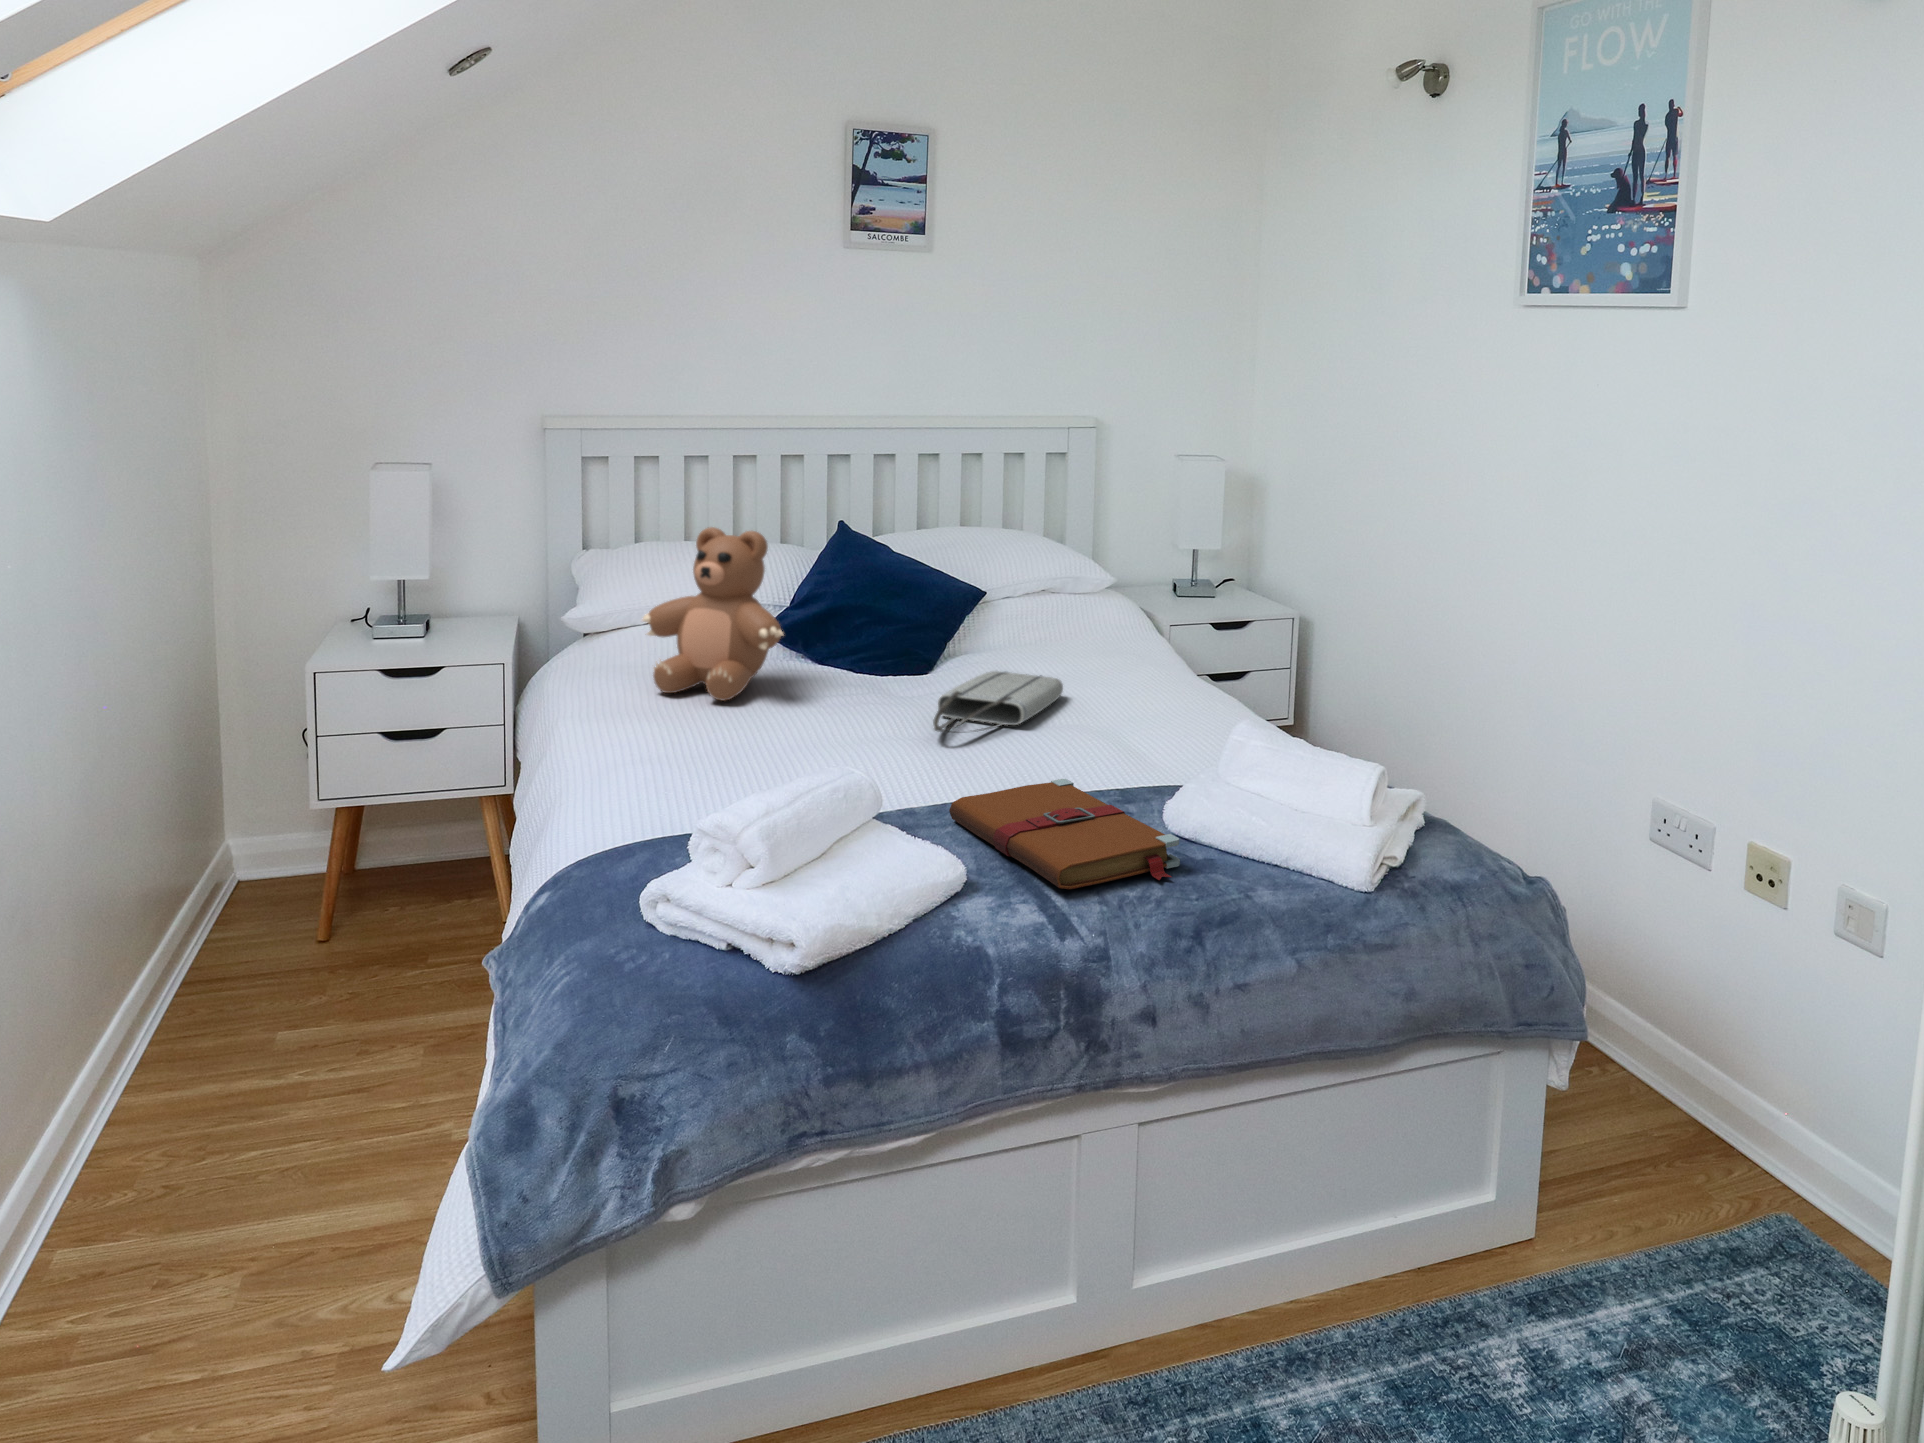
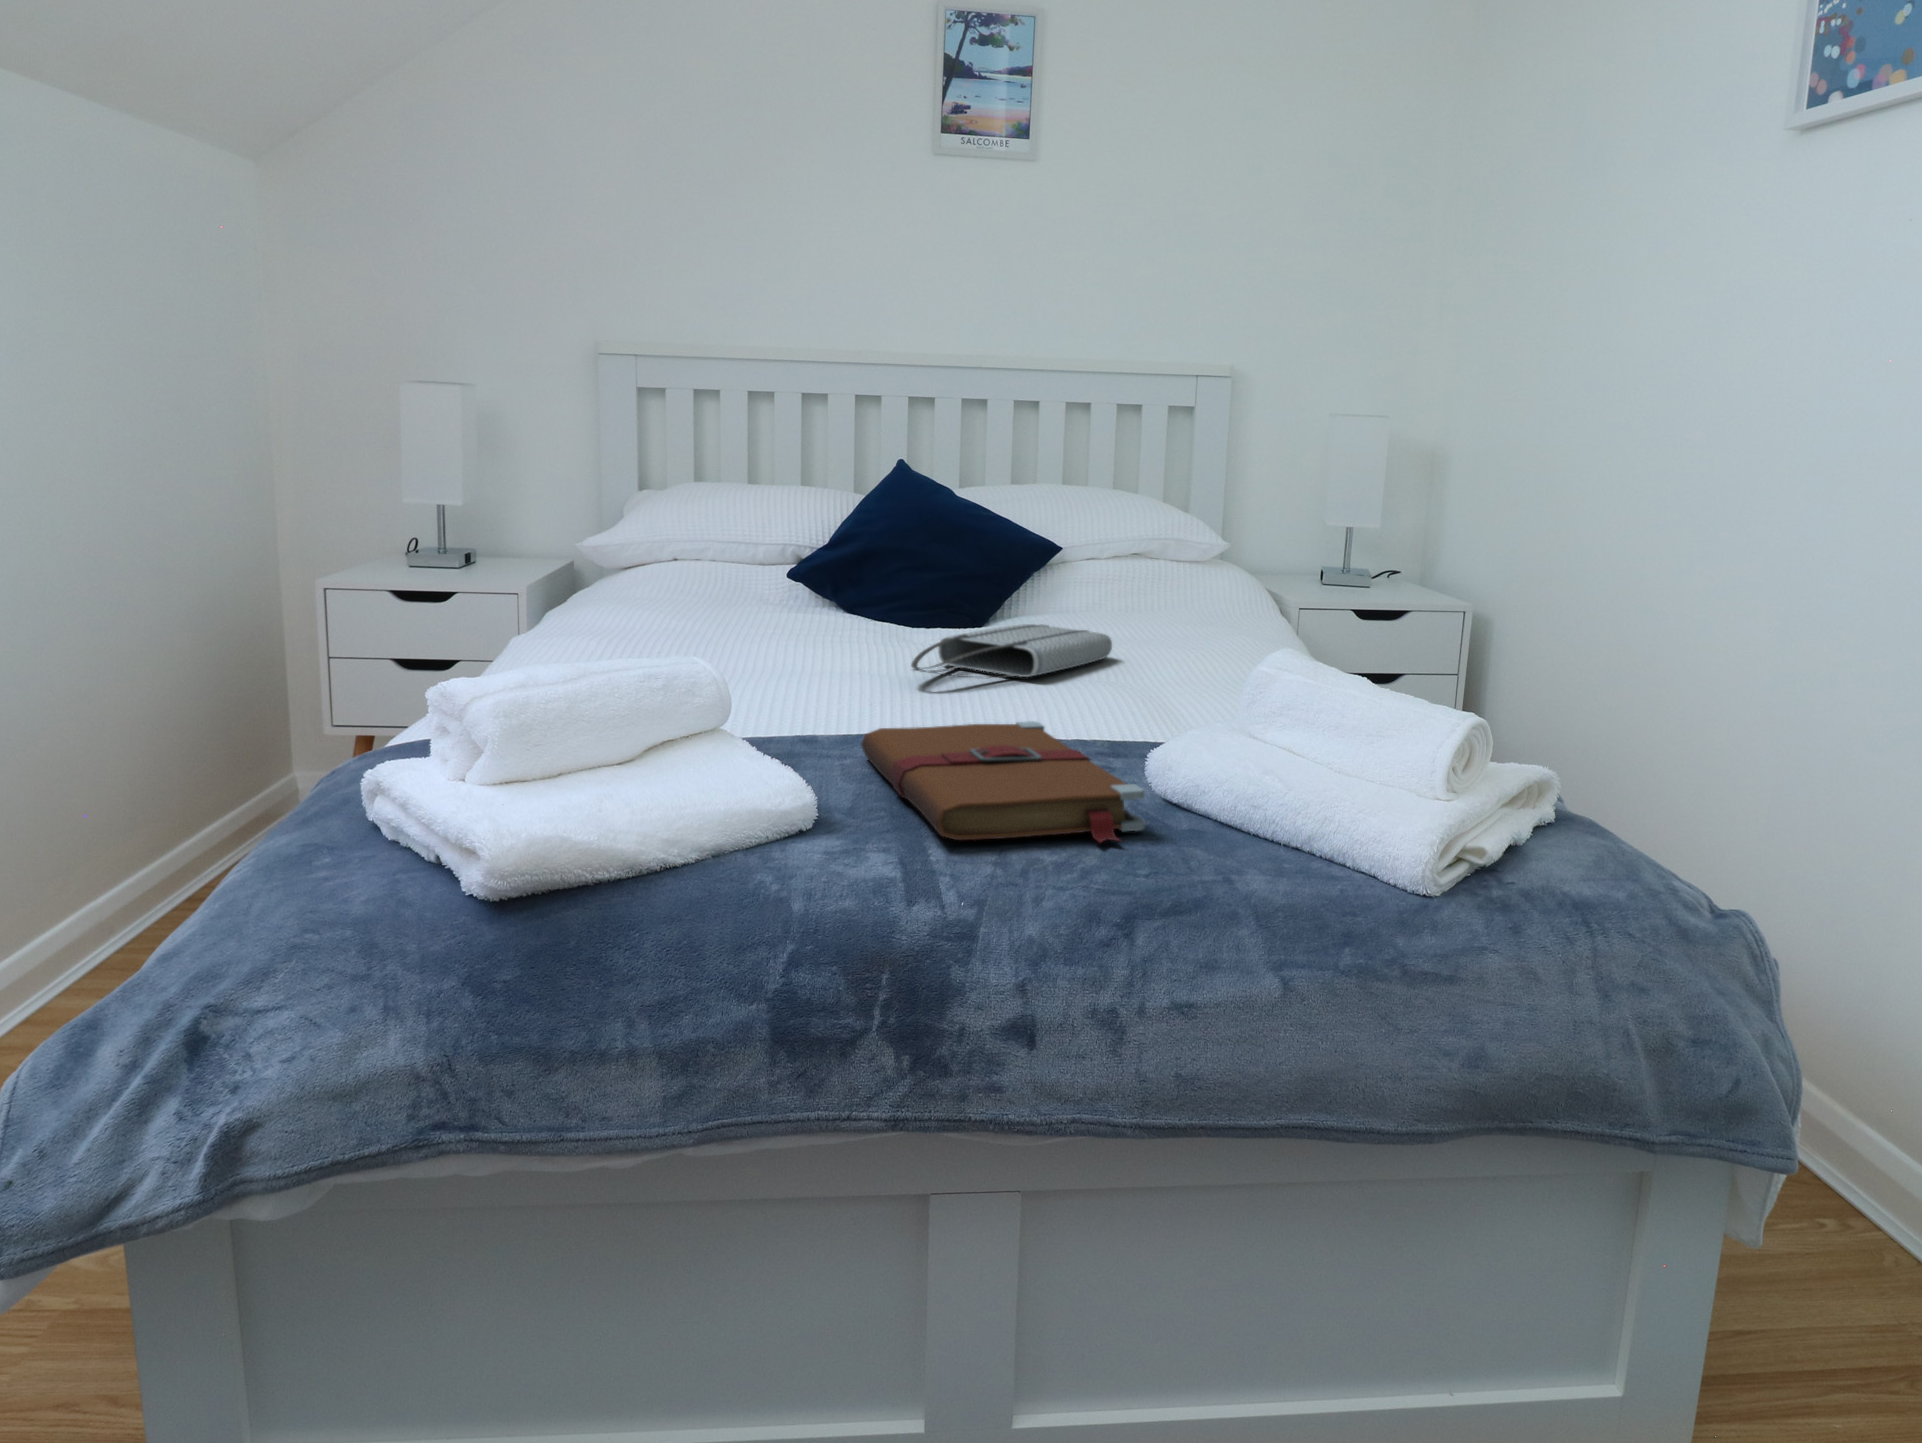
teddy bear: present [642,527,783,701] -> none [618,433,767,635]

